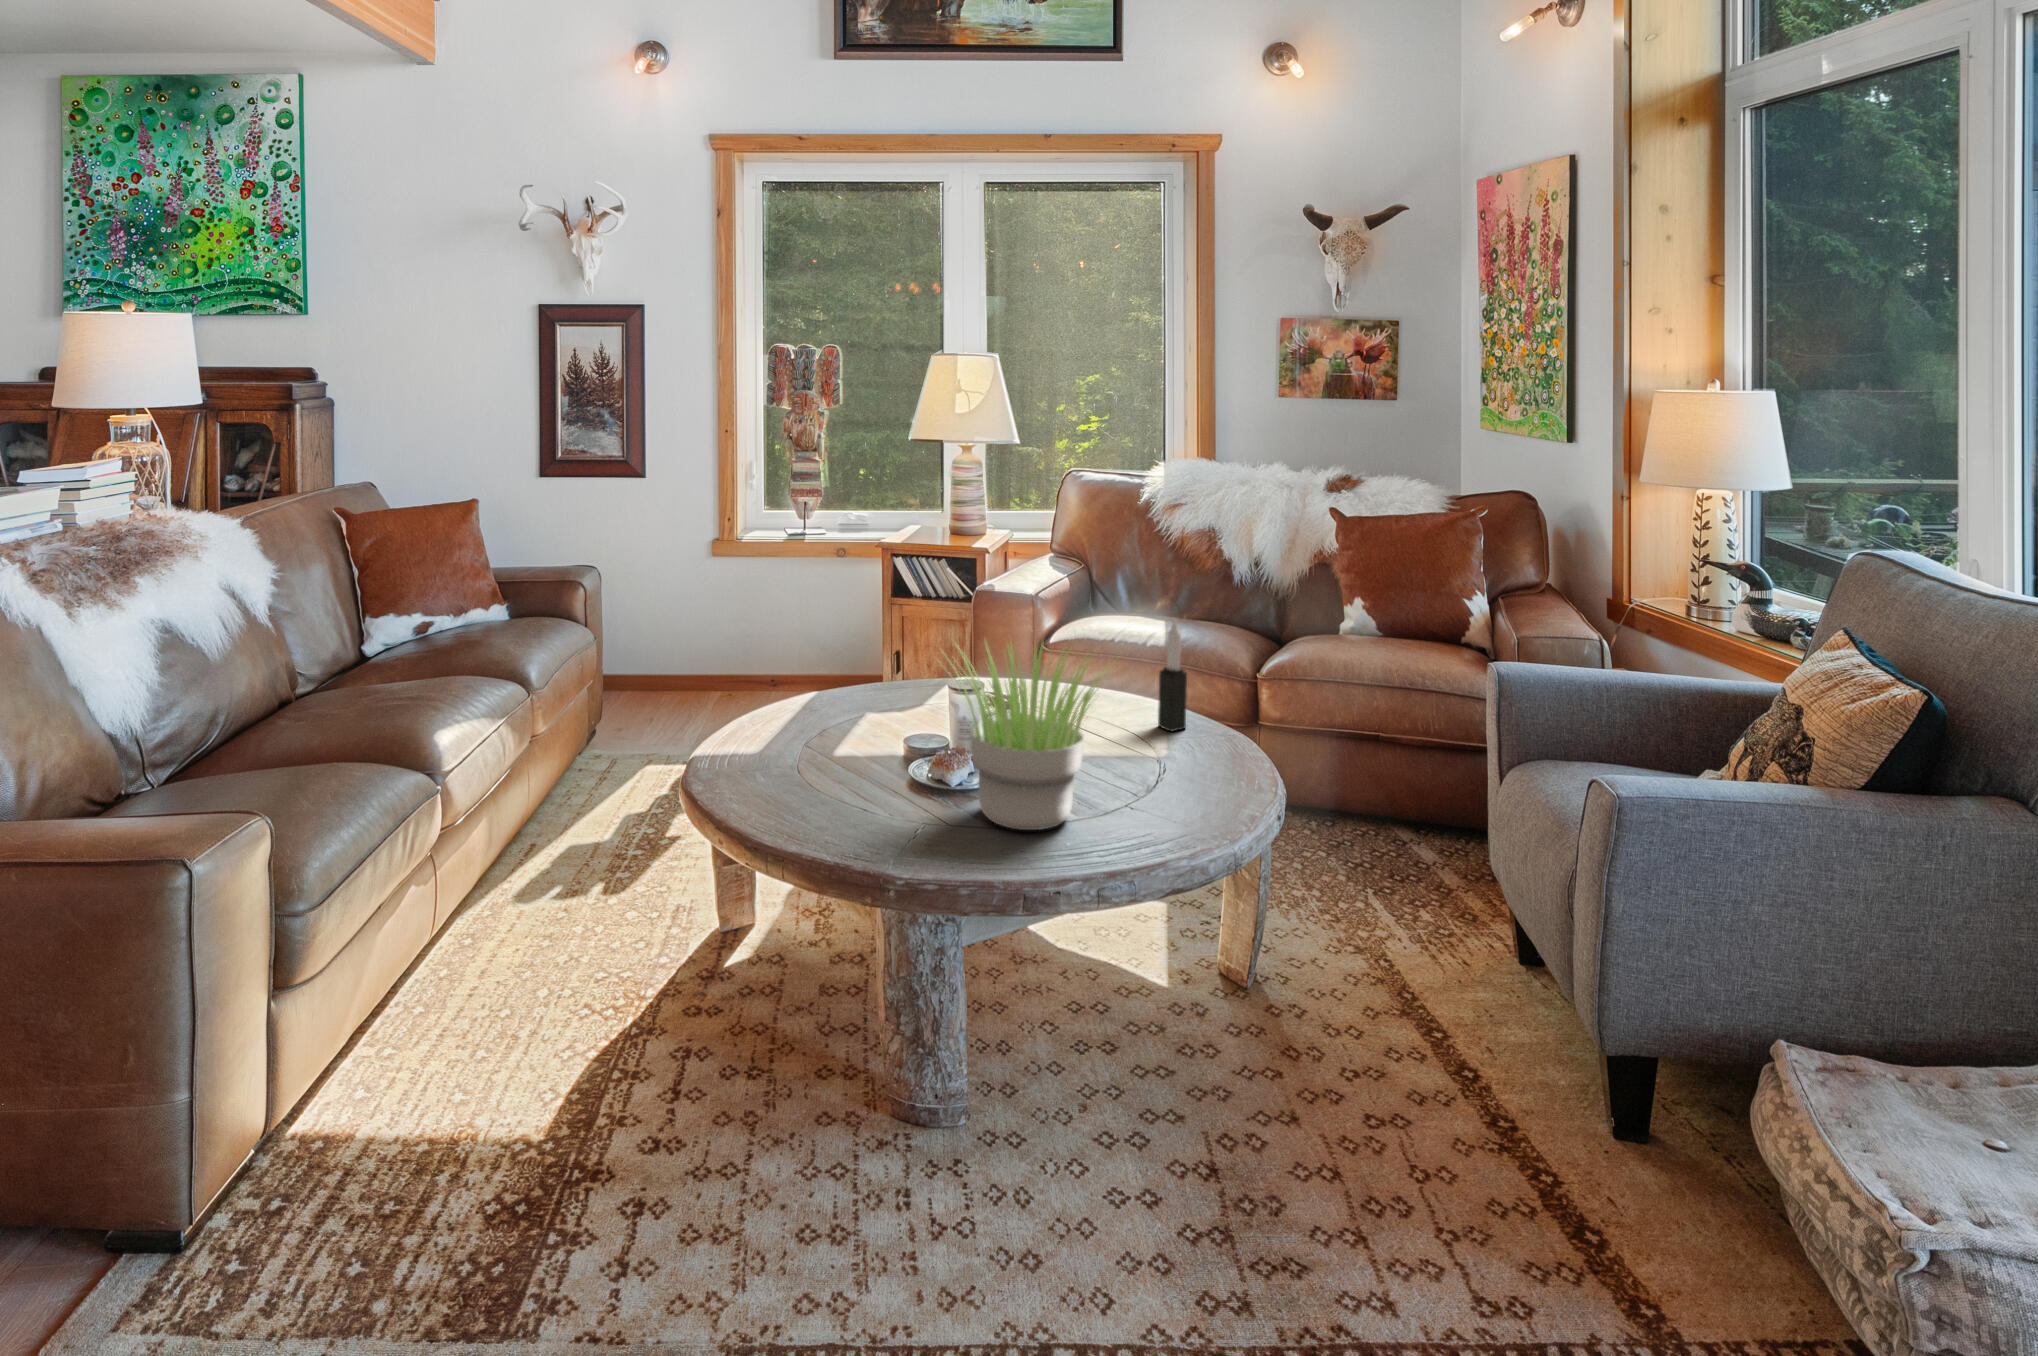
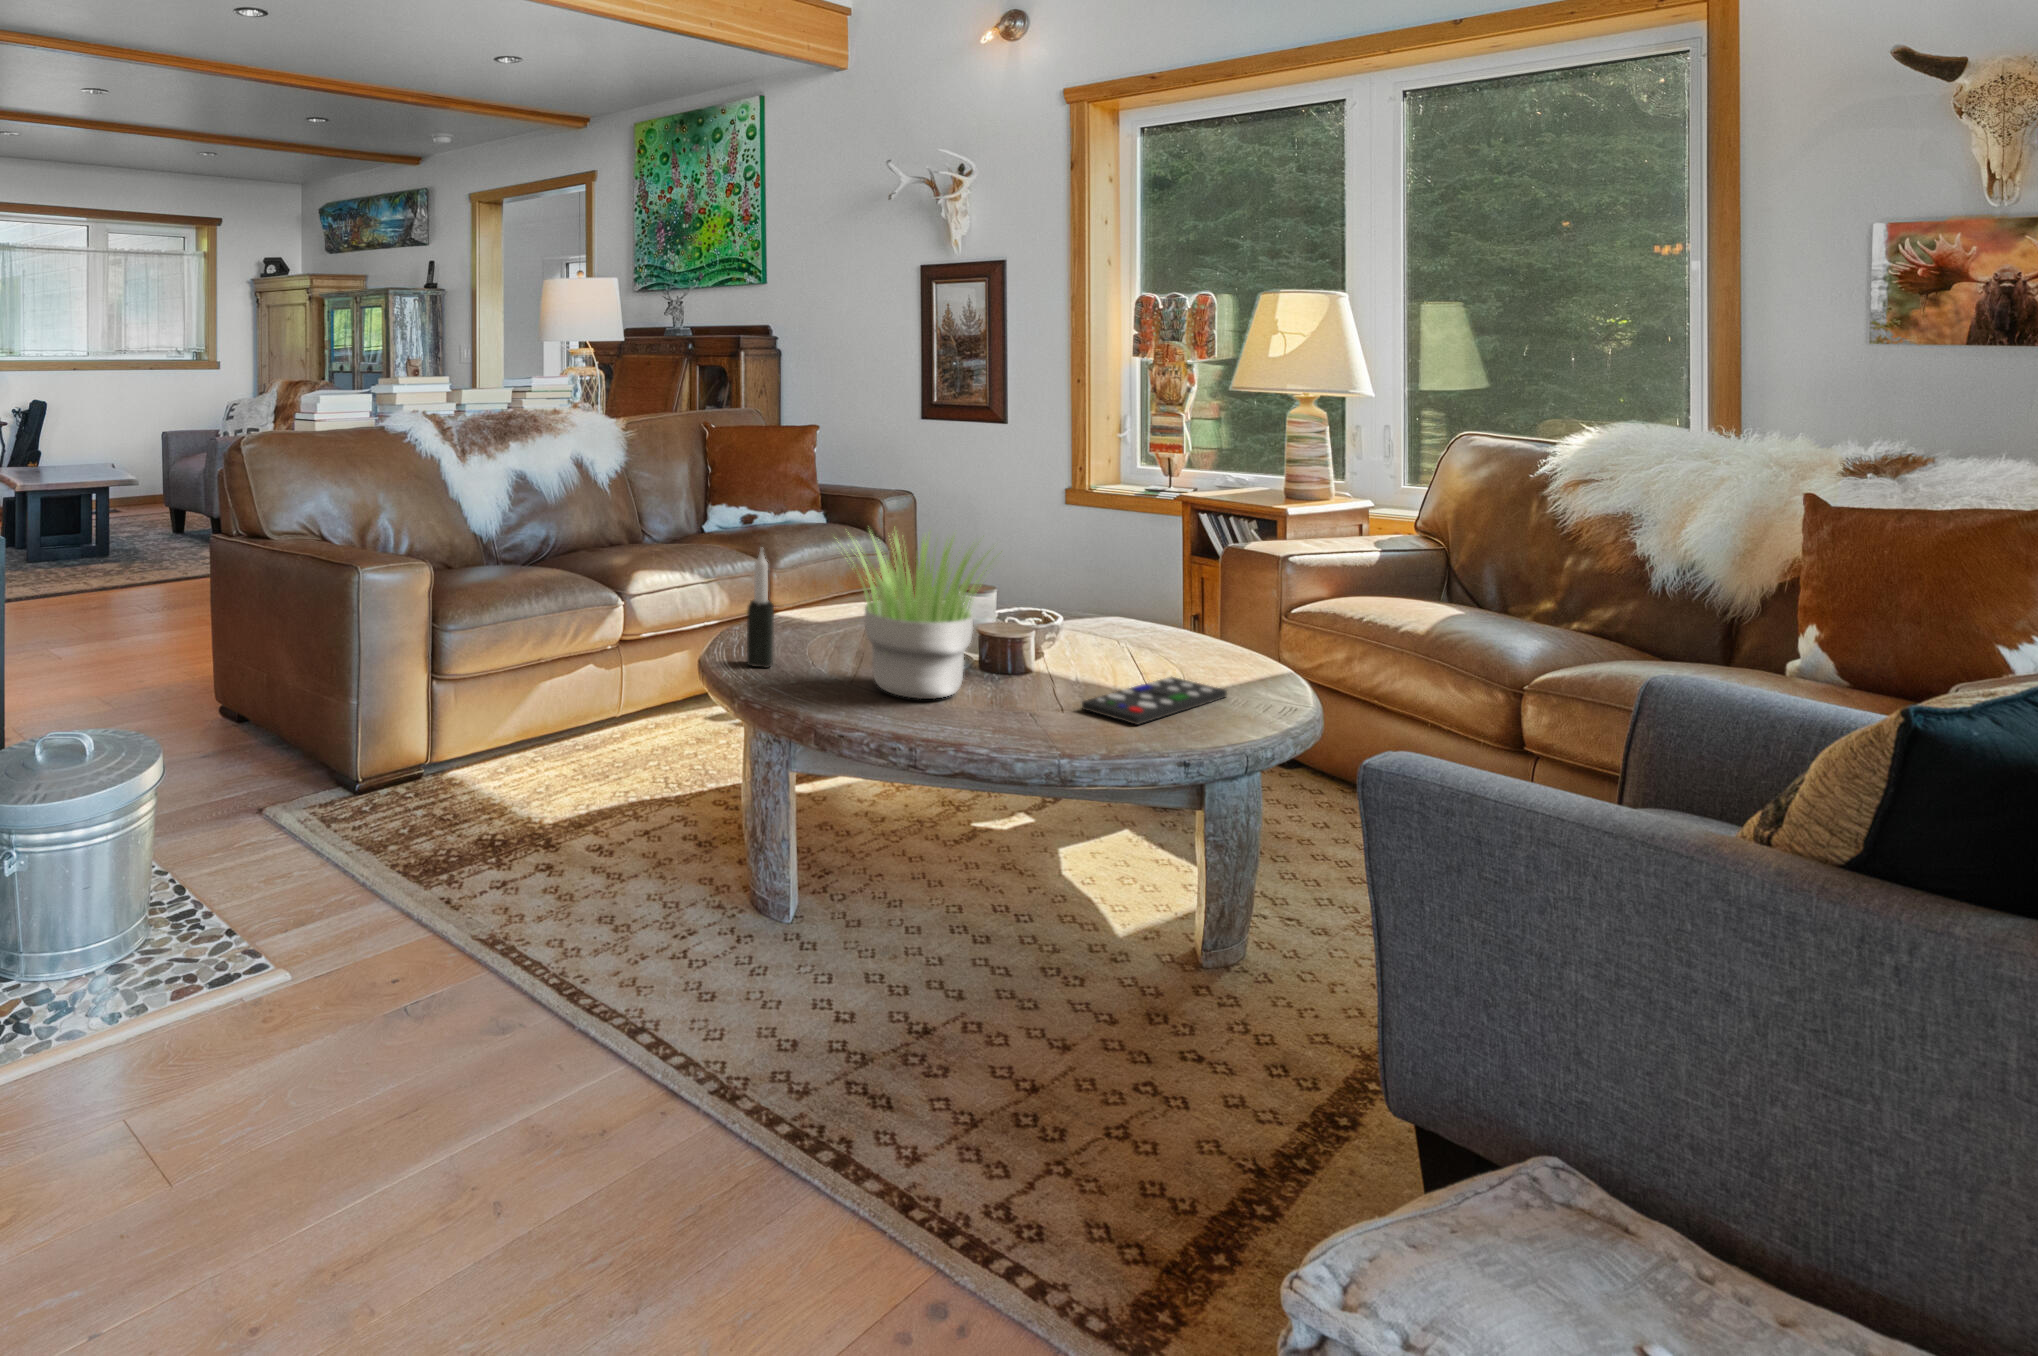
candle: present [1158,619,1187,731] -> present [747,548,774,668]
remote control: none [1154,737,1225,798] -> present [1082,677,1227,725]

